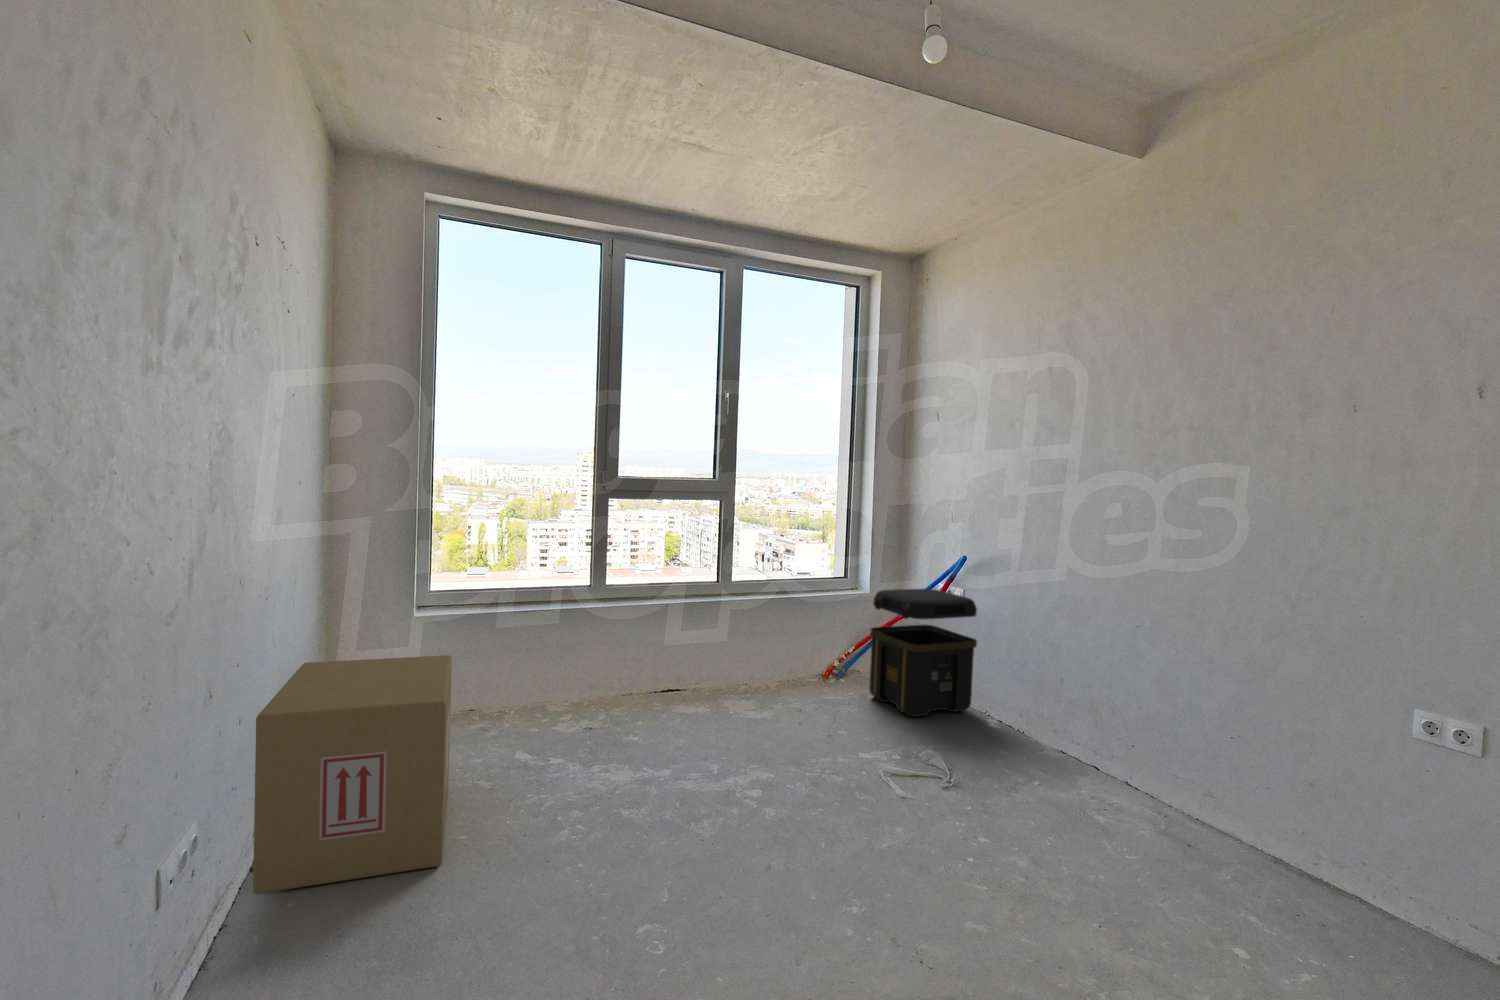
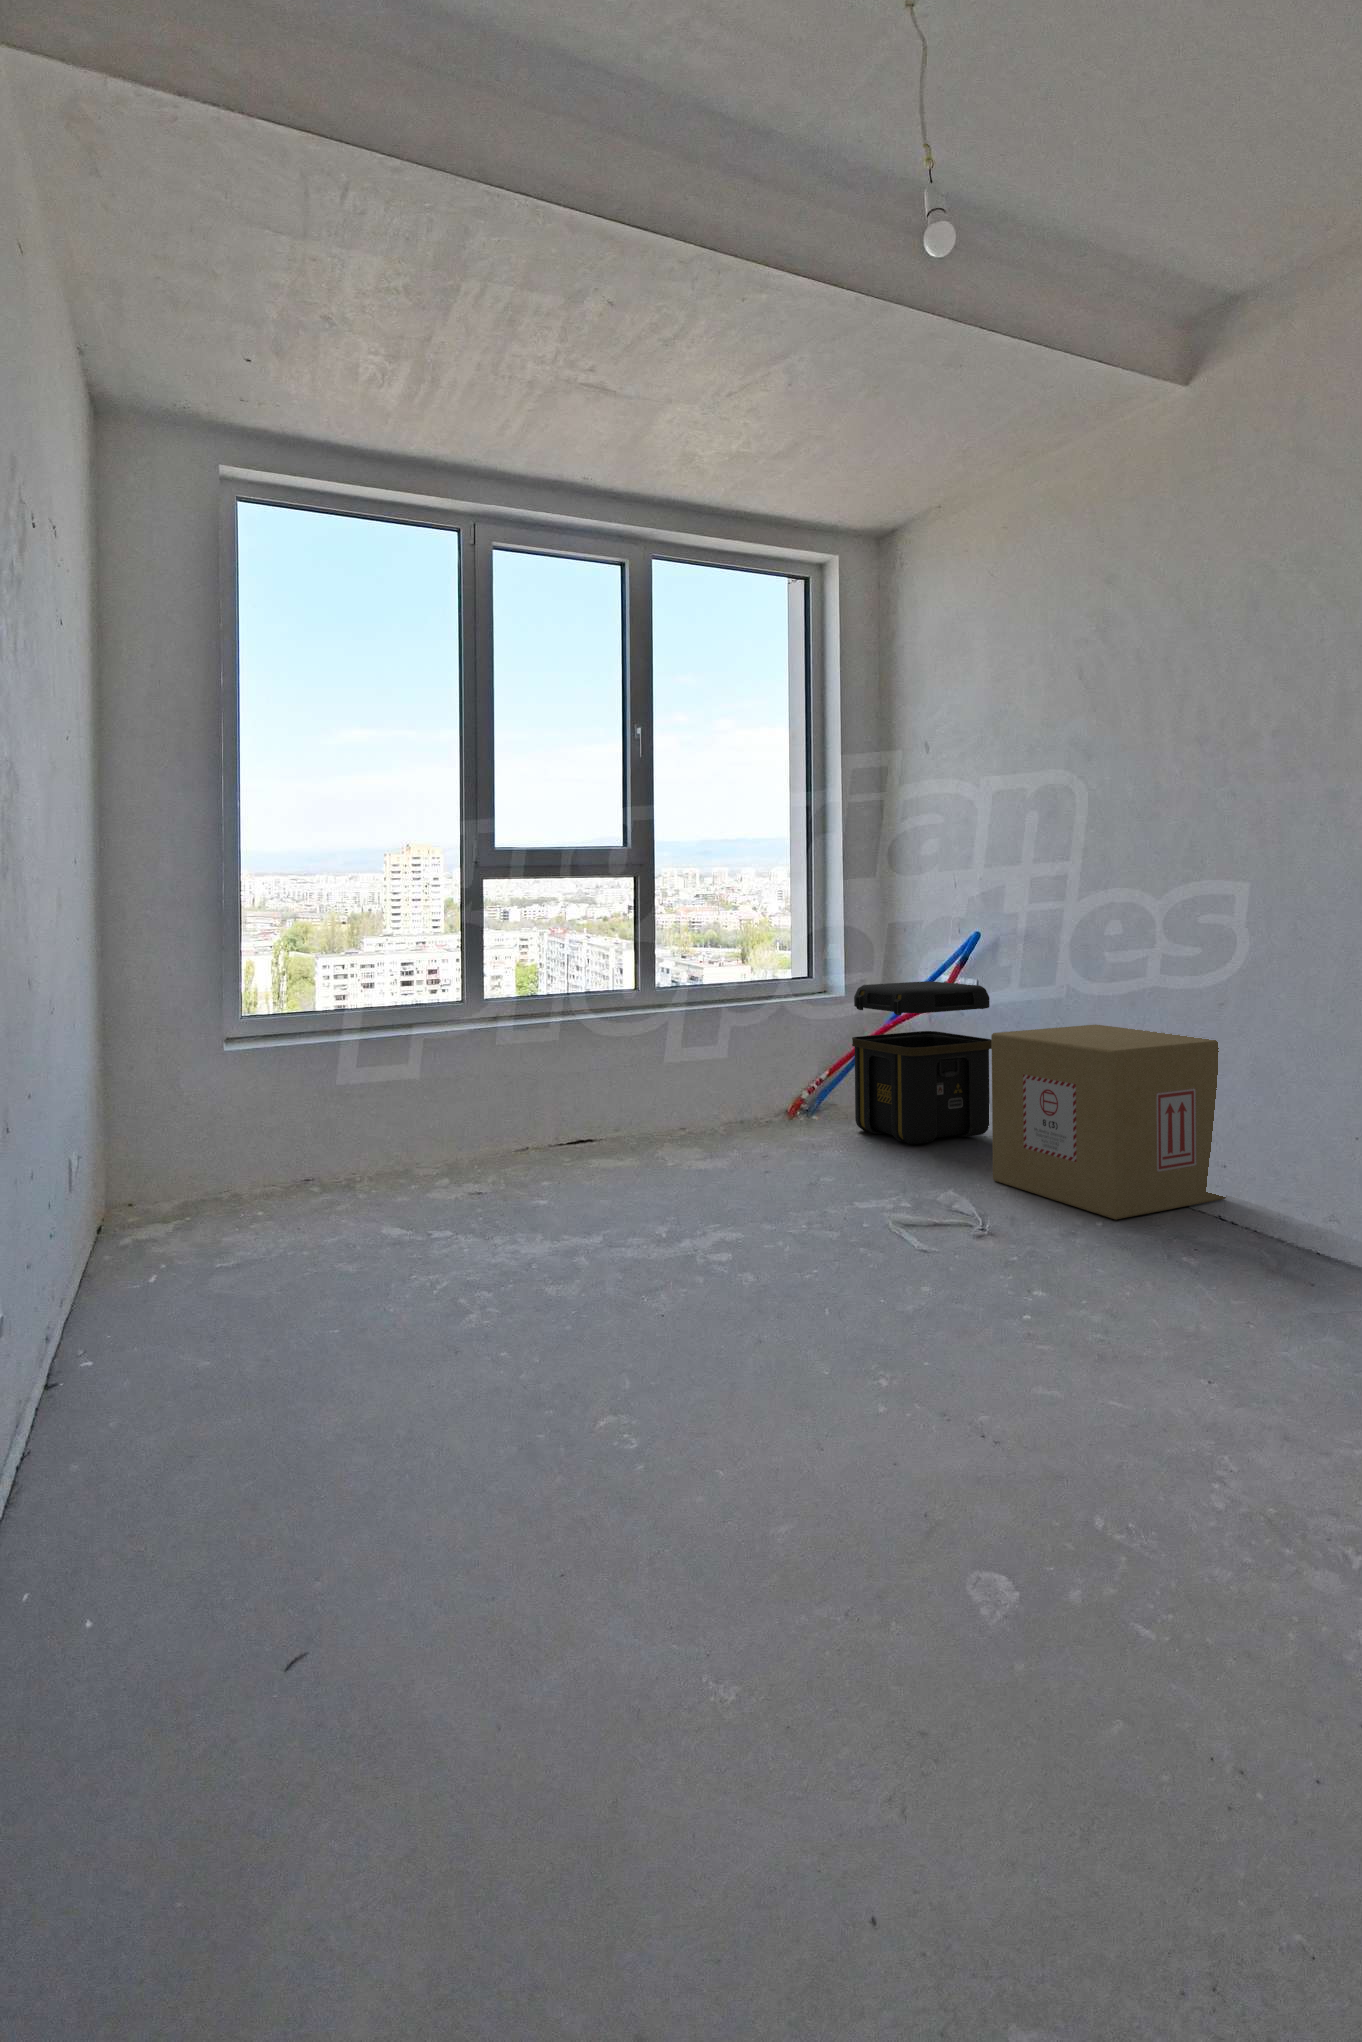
cardboard box: present [253,655,452,894] -> present [991,1024,1226,1220]

